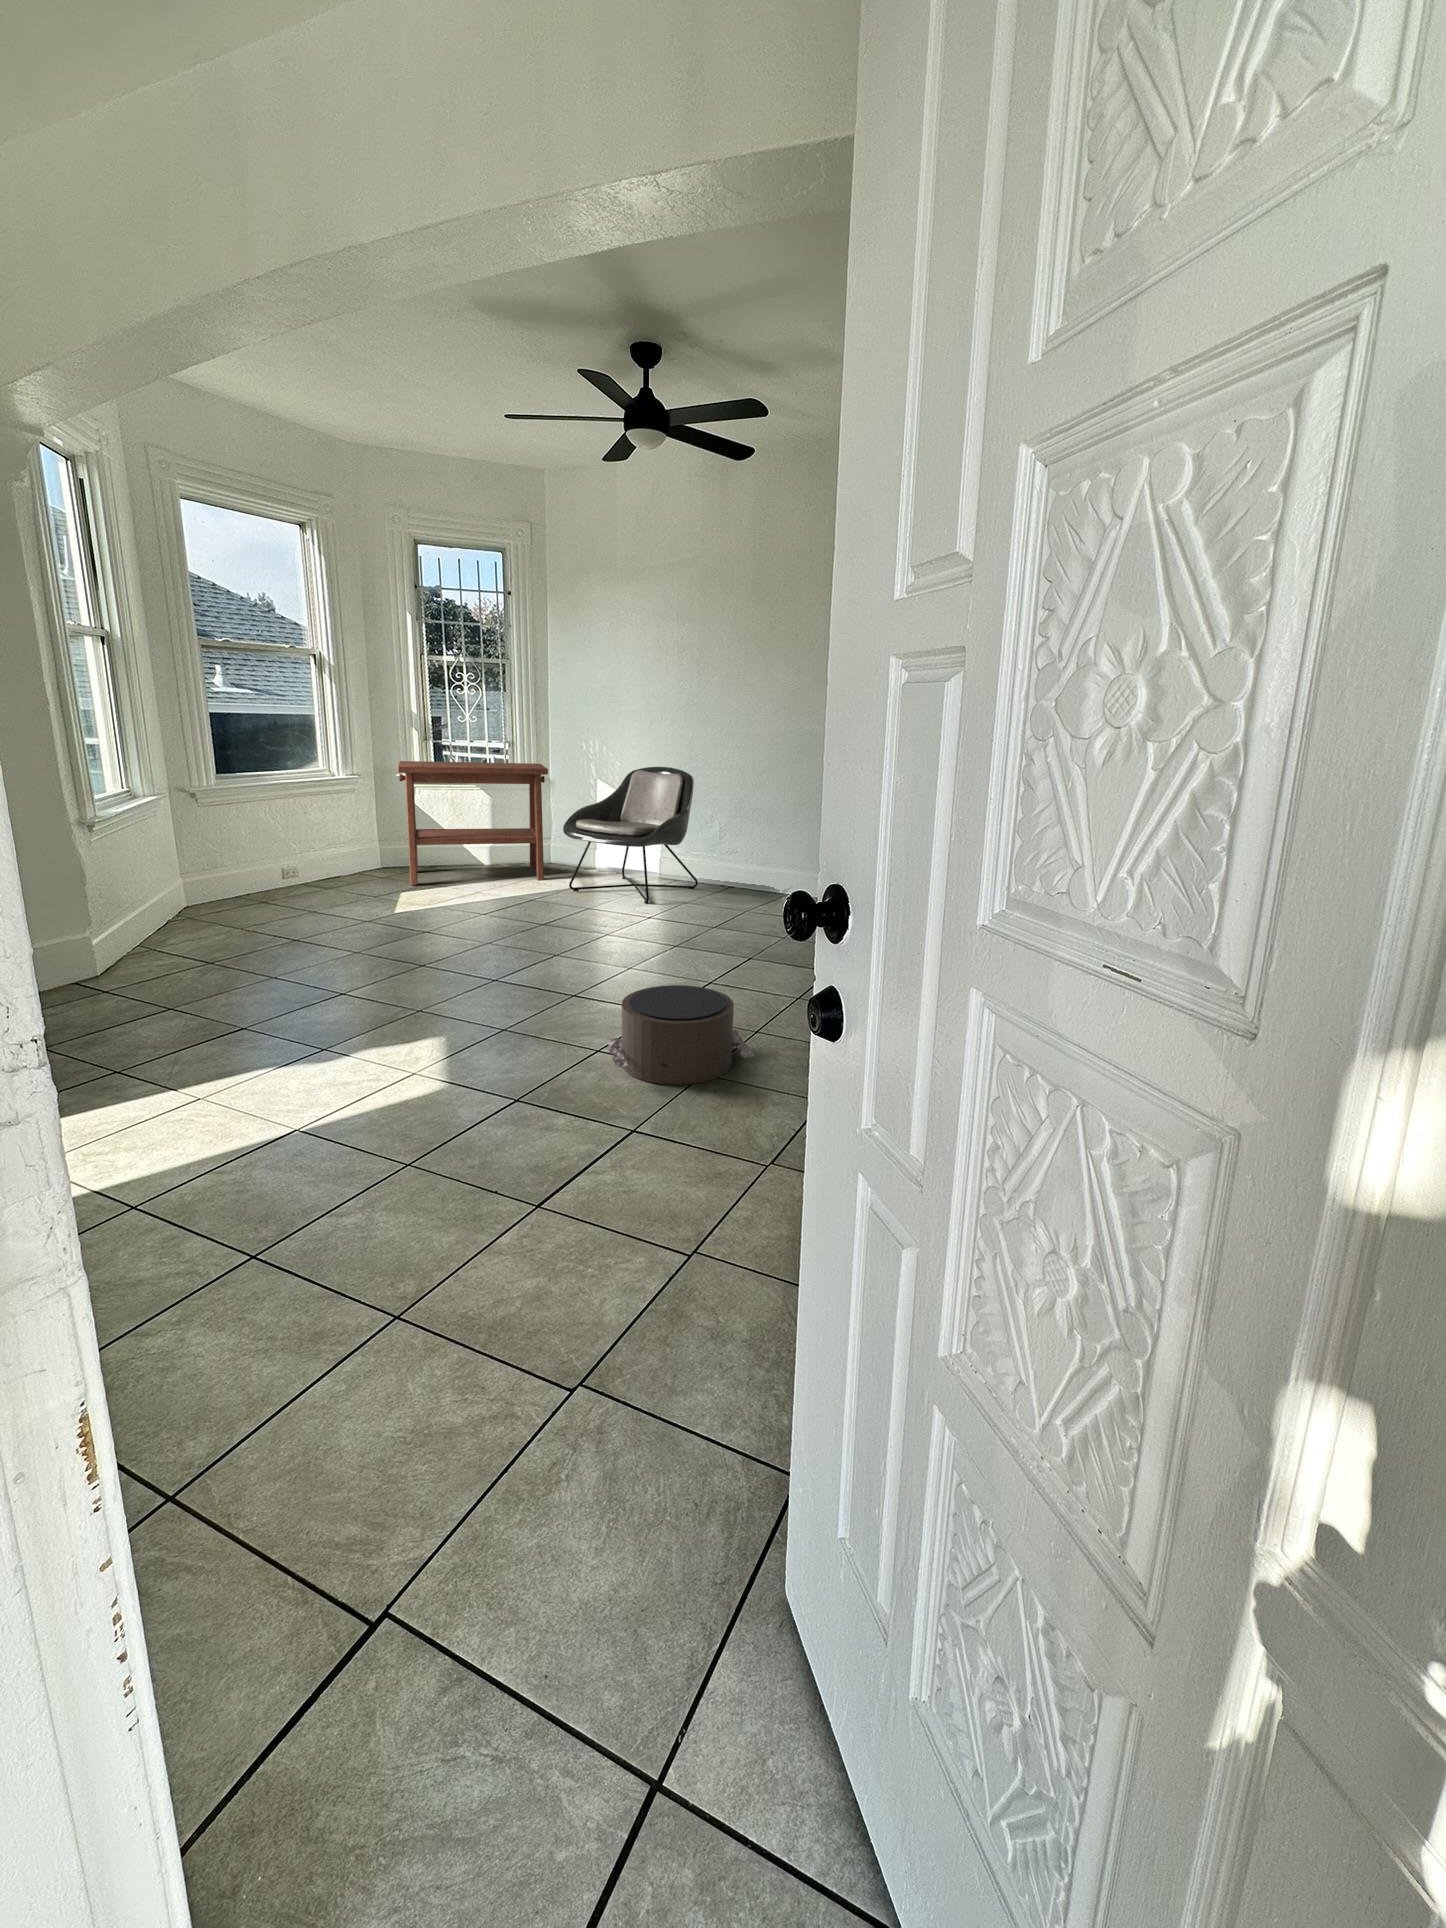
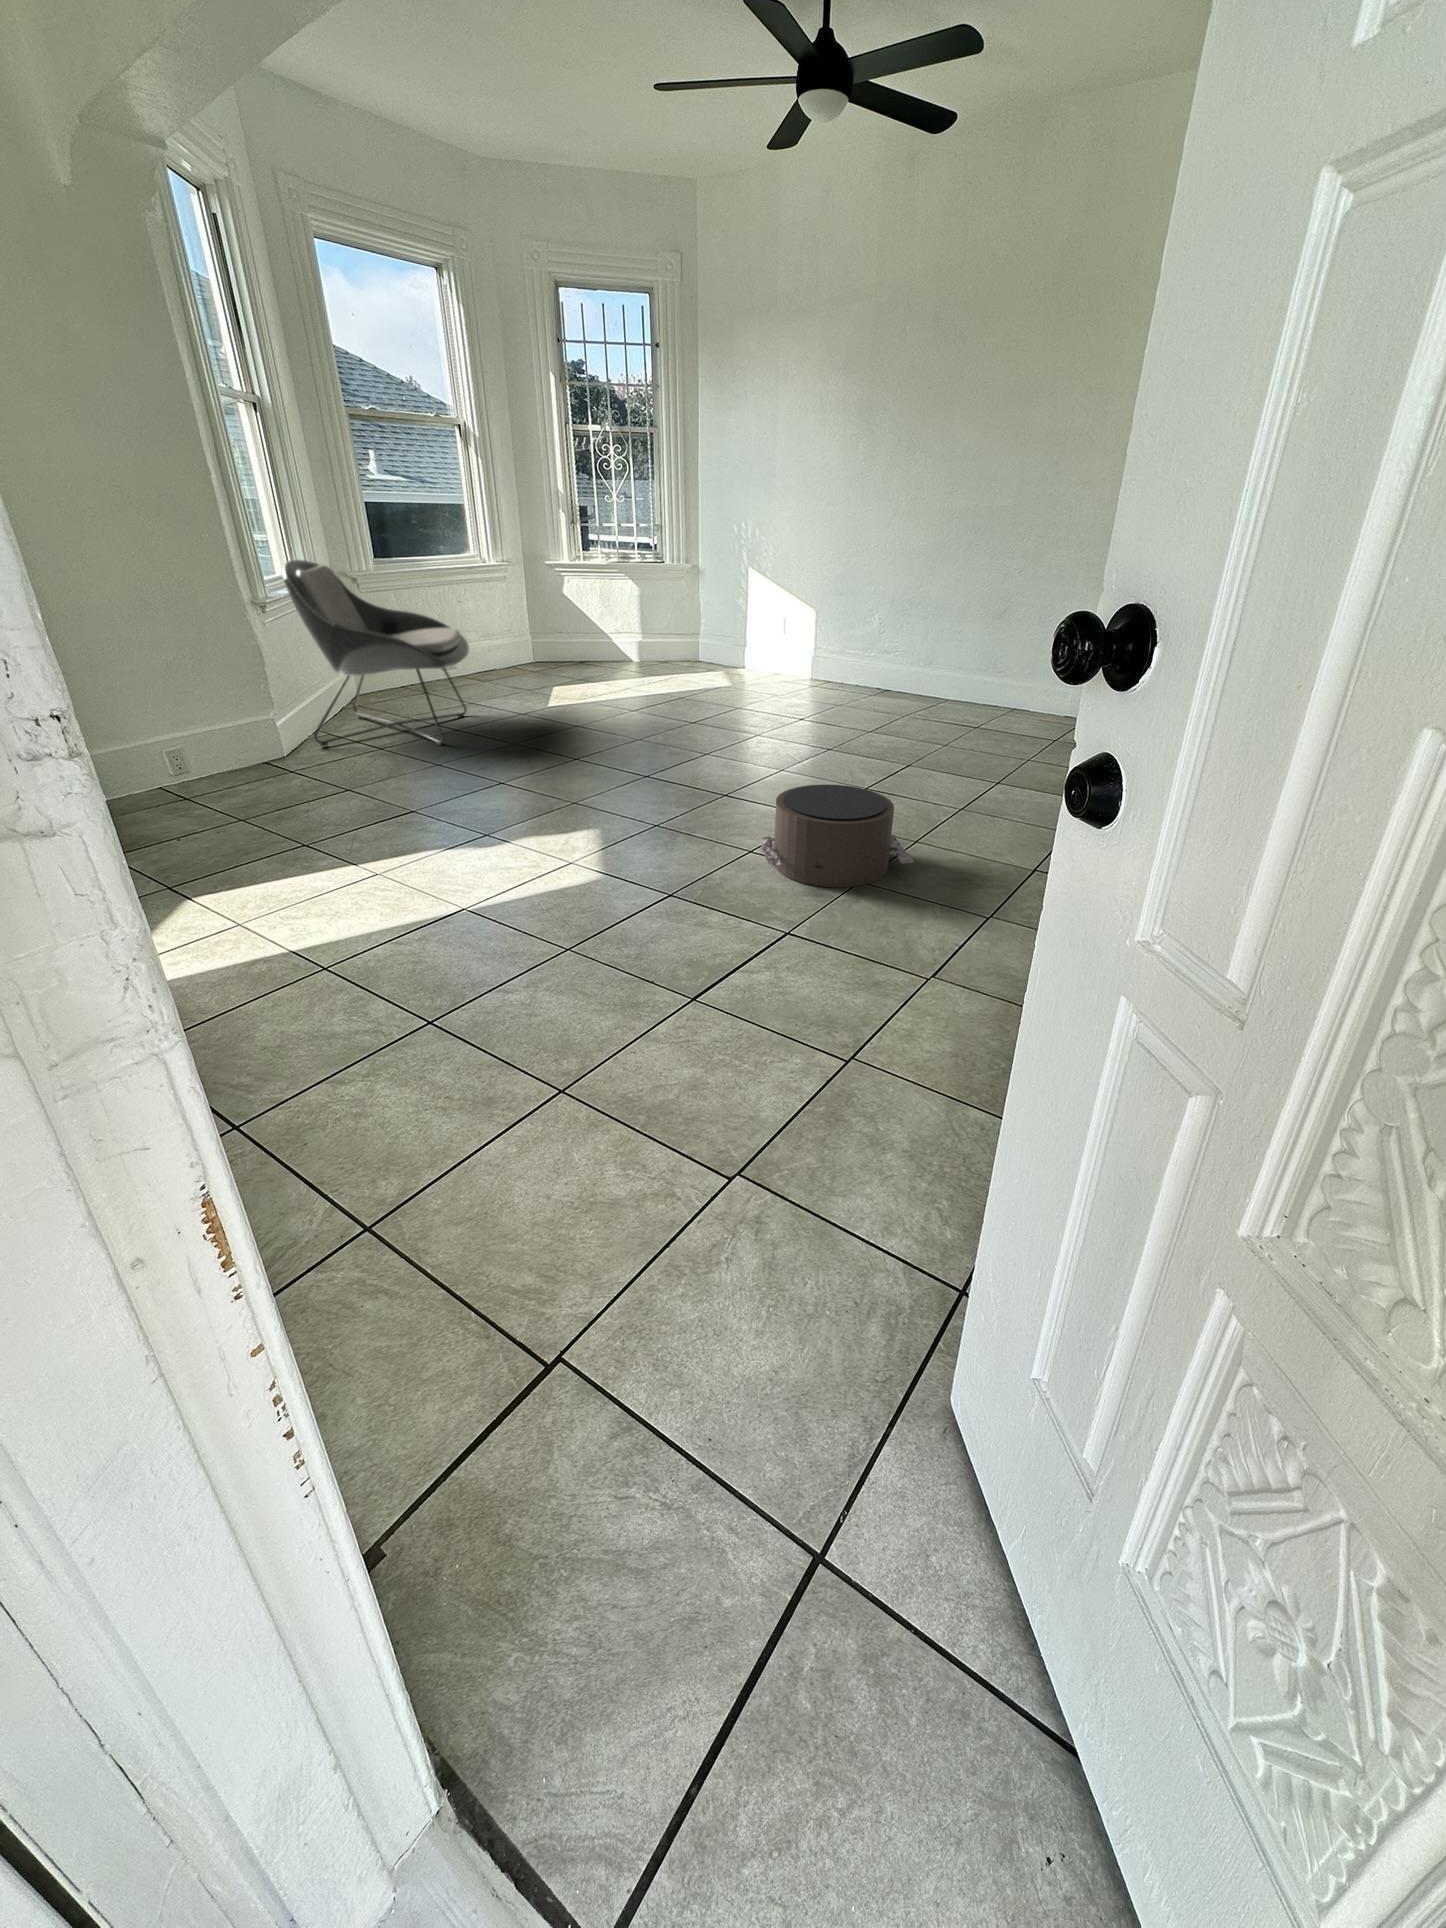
side table: present [398,761,548,885] -> none [546,546,697,679]
lounge chair: present [563,767,698,904] -> present [282,560,469,746]

